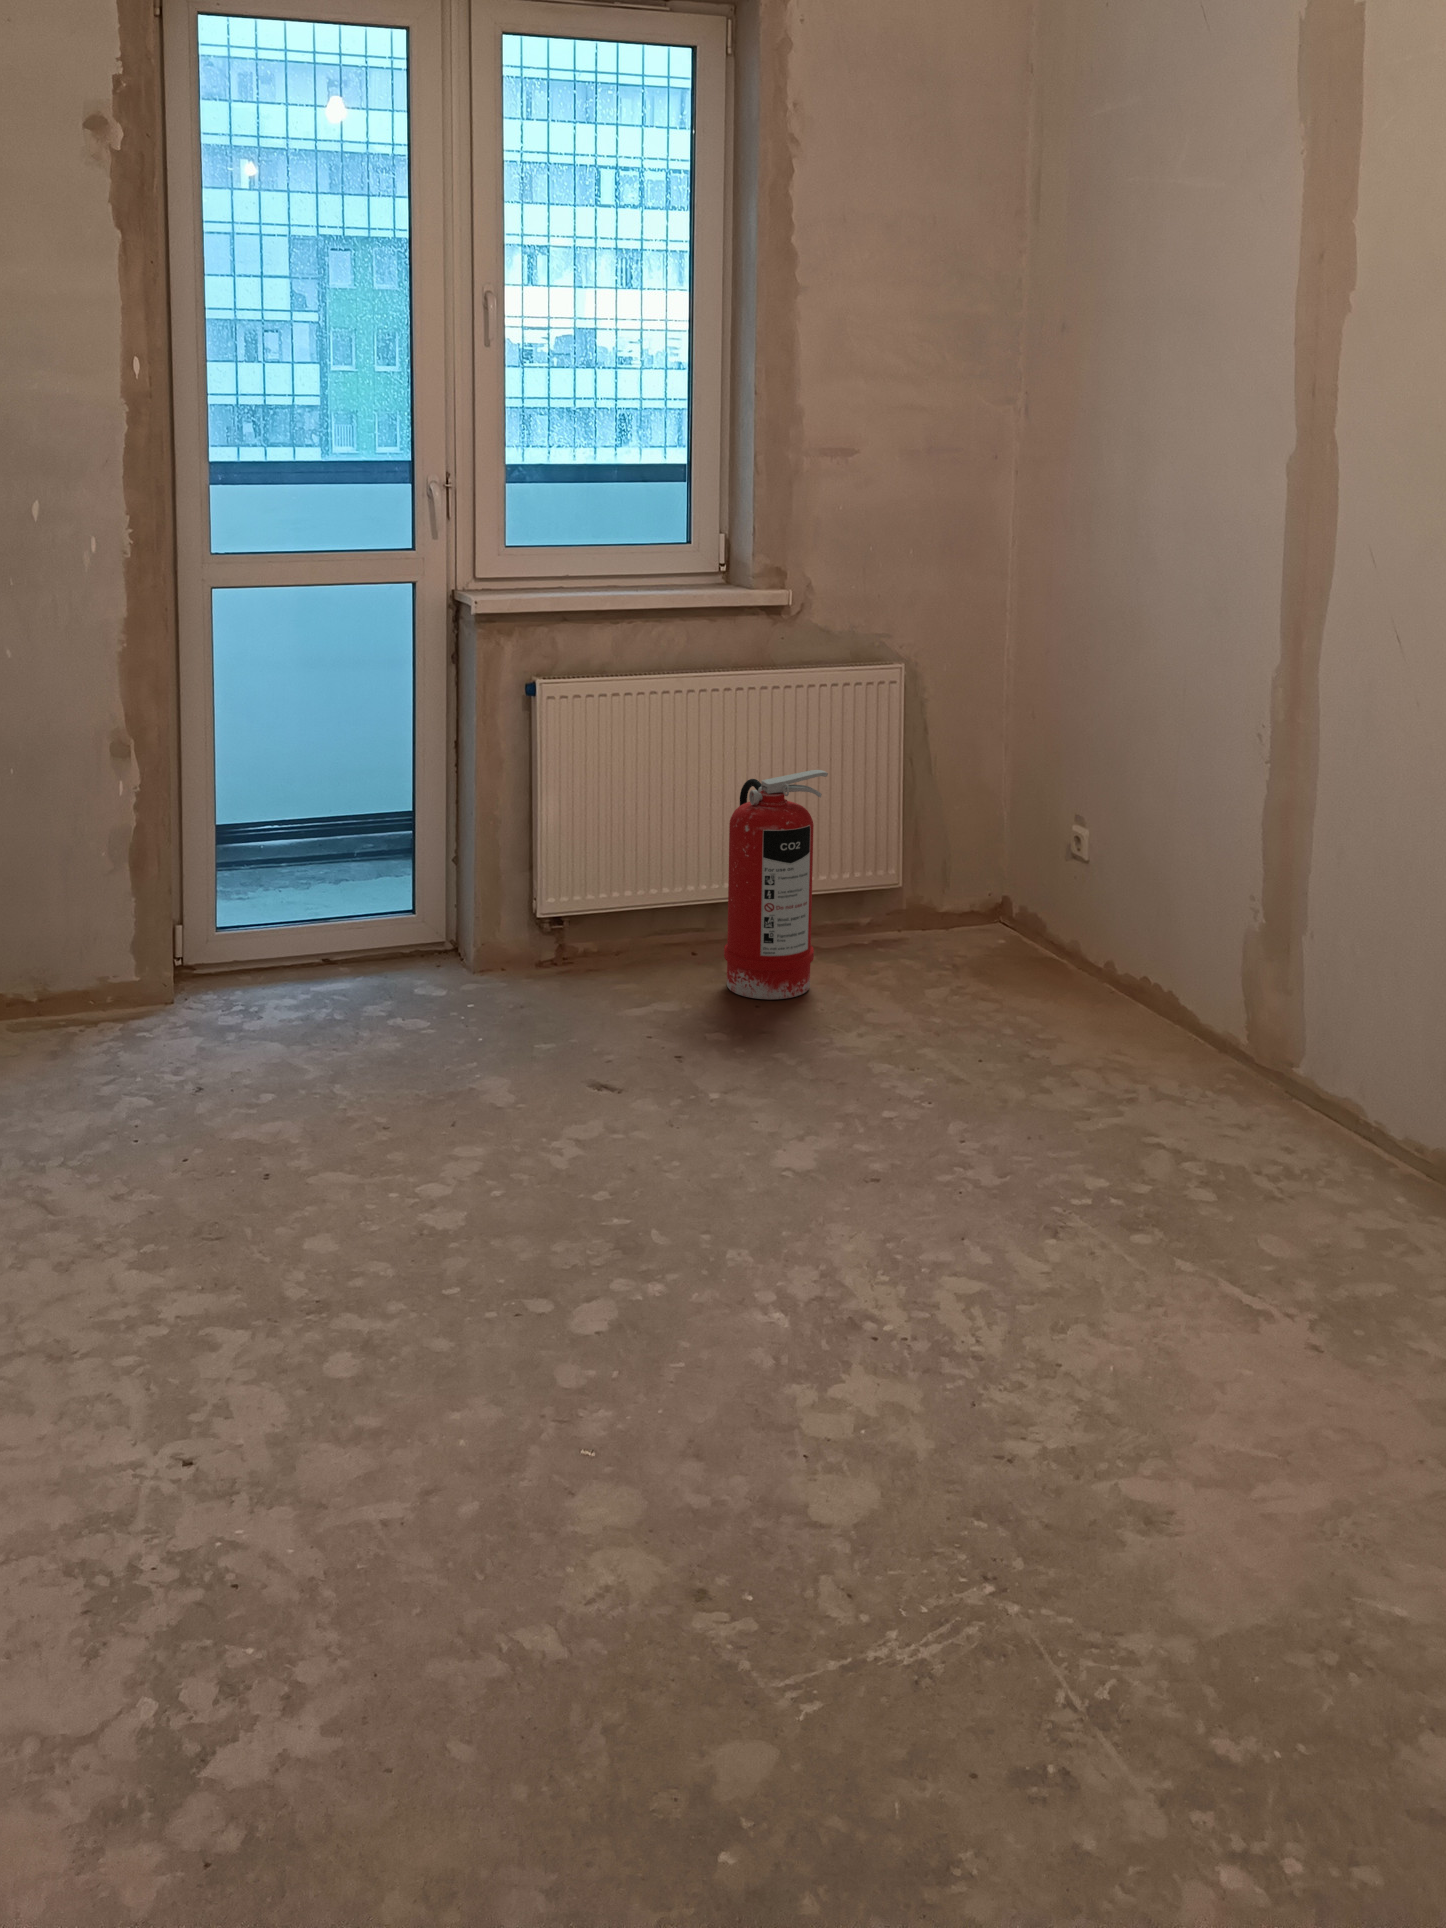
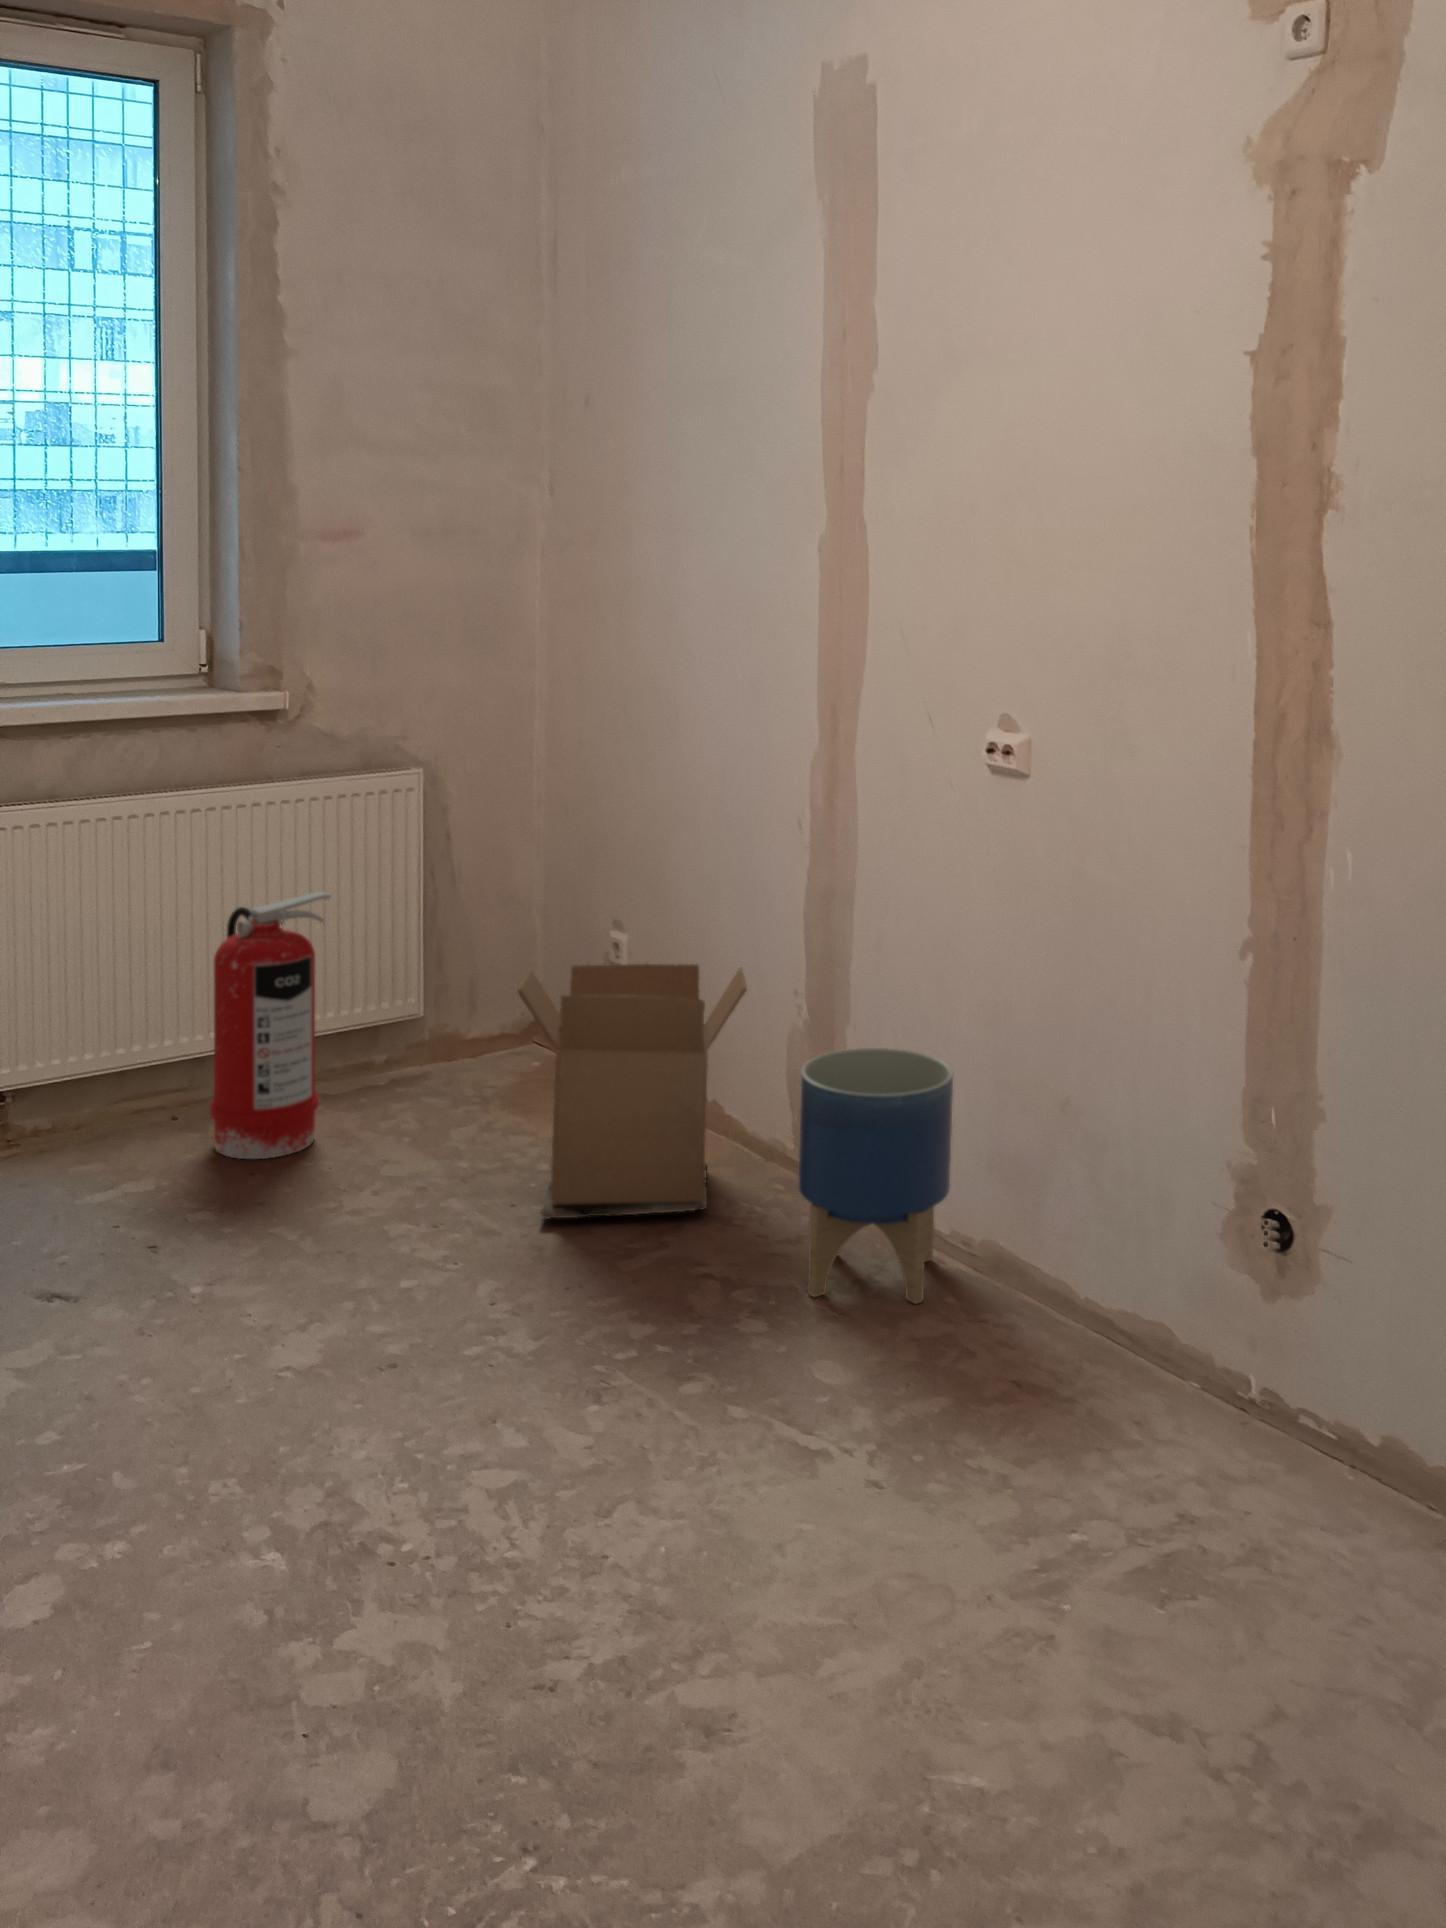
cardboard box: none [990,851,1205,1087] -> present [517,964,747,1219]
planter: none [1249,950,1409,1198] -> present [799,1048,953,1304]

